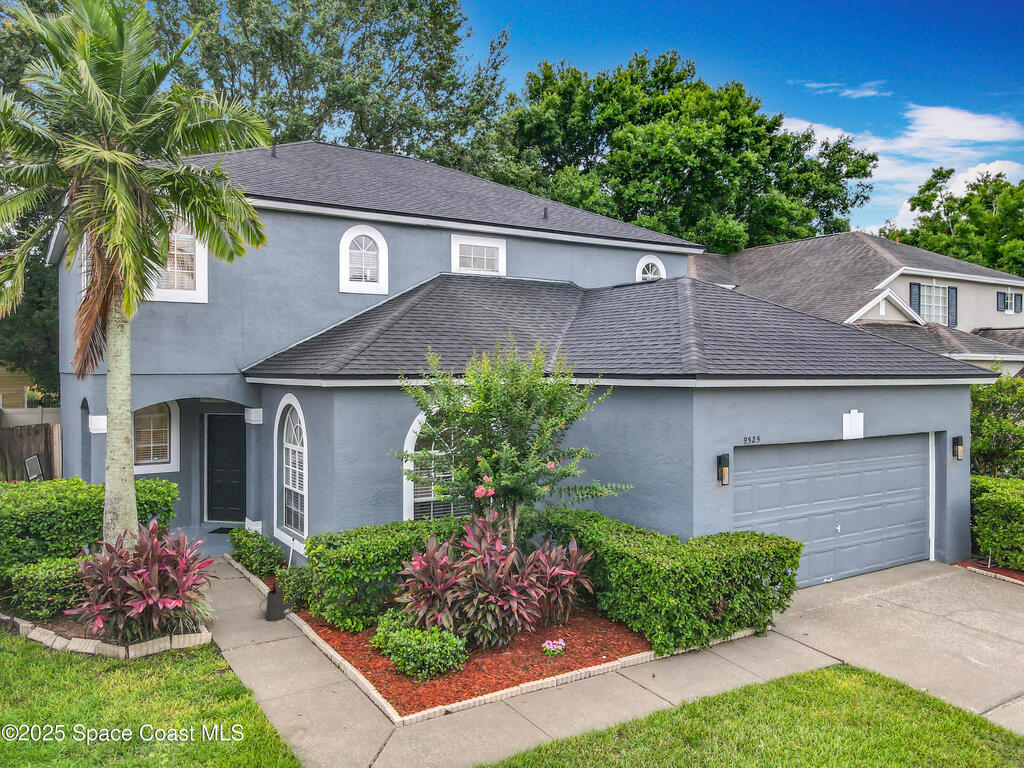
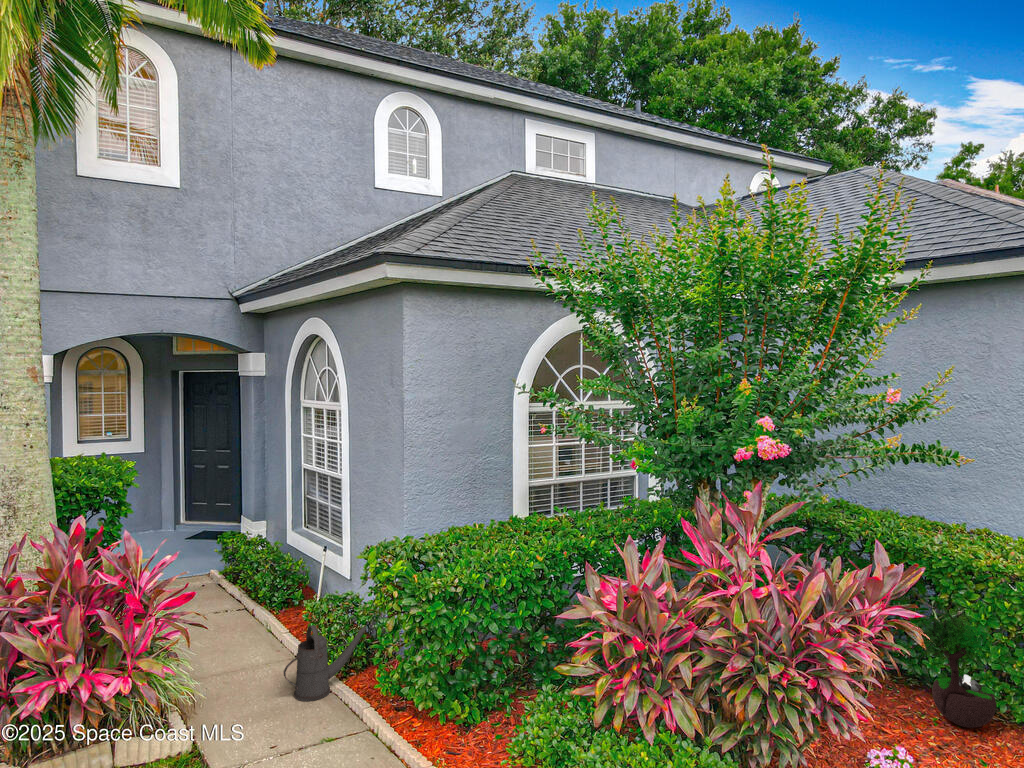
potted tree: none [584,573,626,639] -> present [910,606,996,728]

